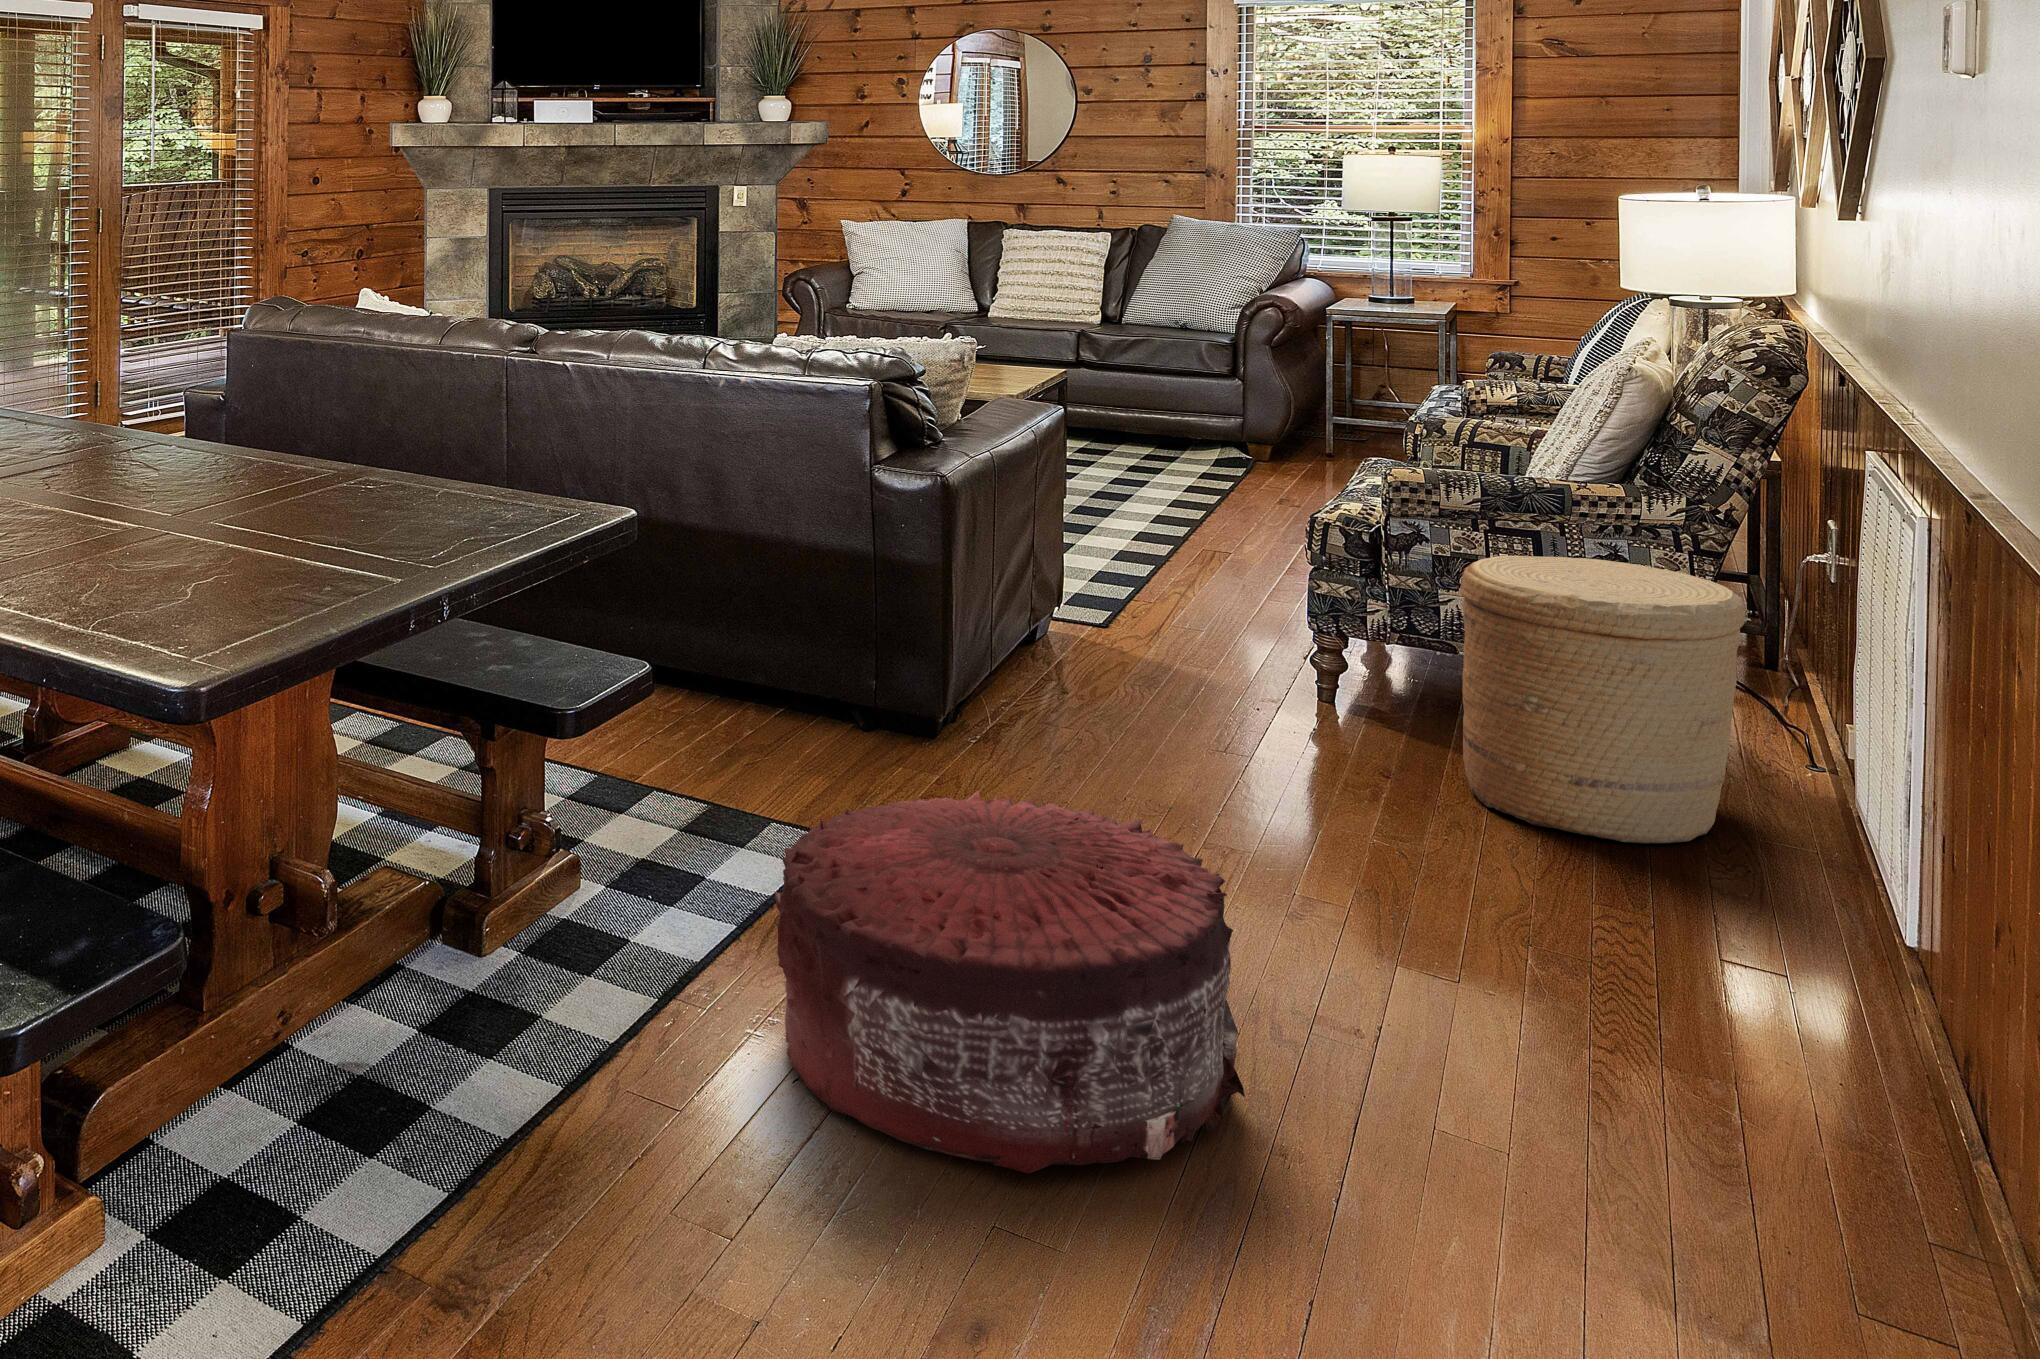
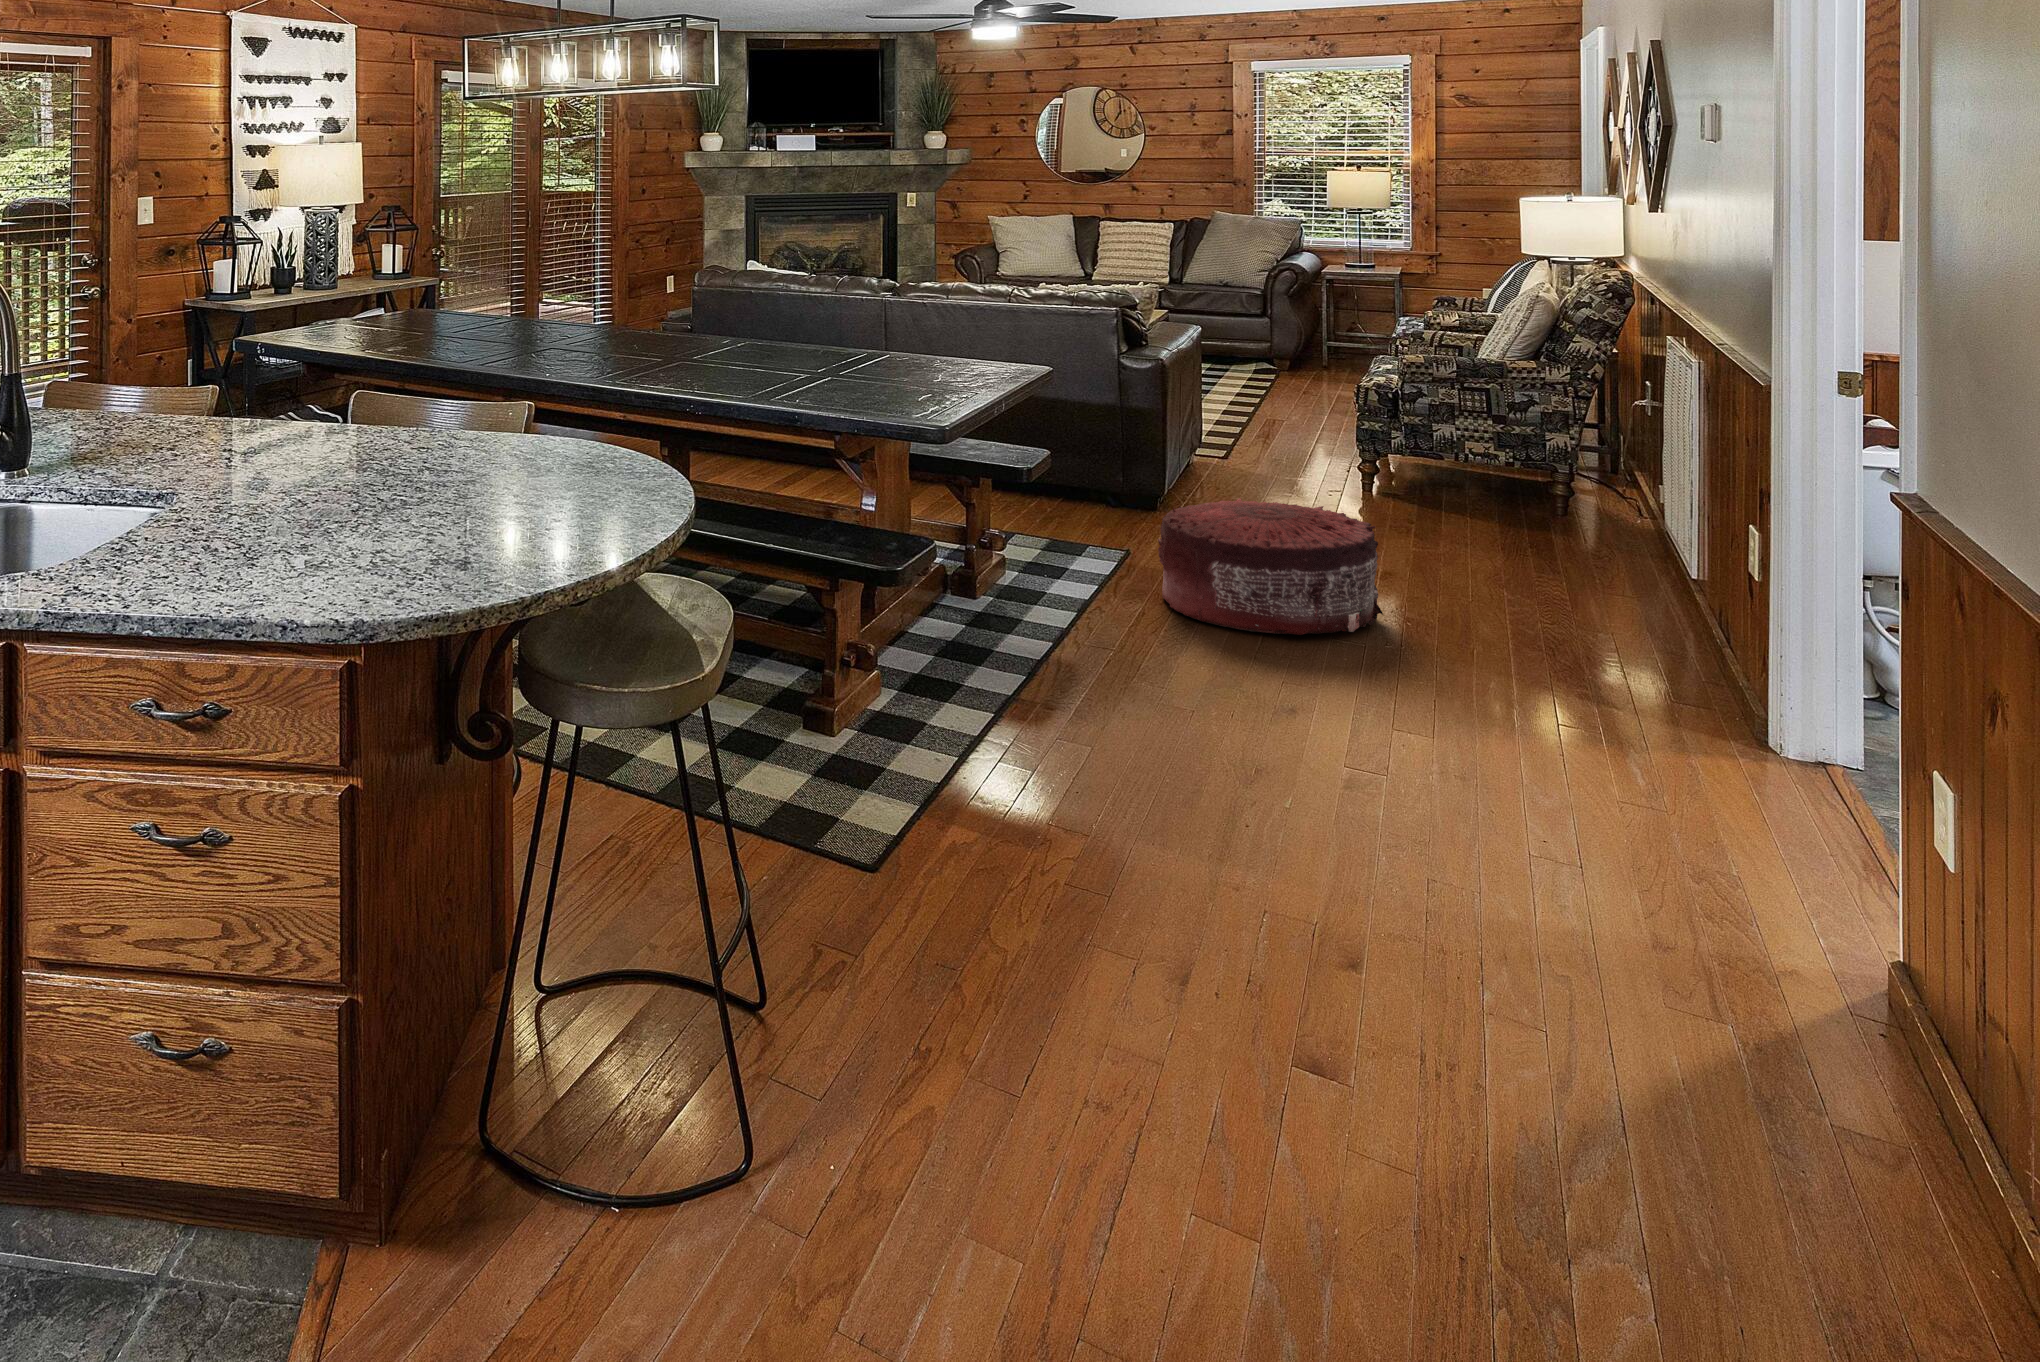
woven basket: present [1460,556,1746,843] -> none [1449,400,1602,540]

